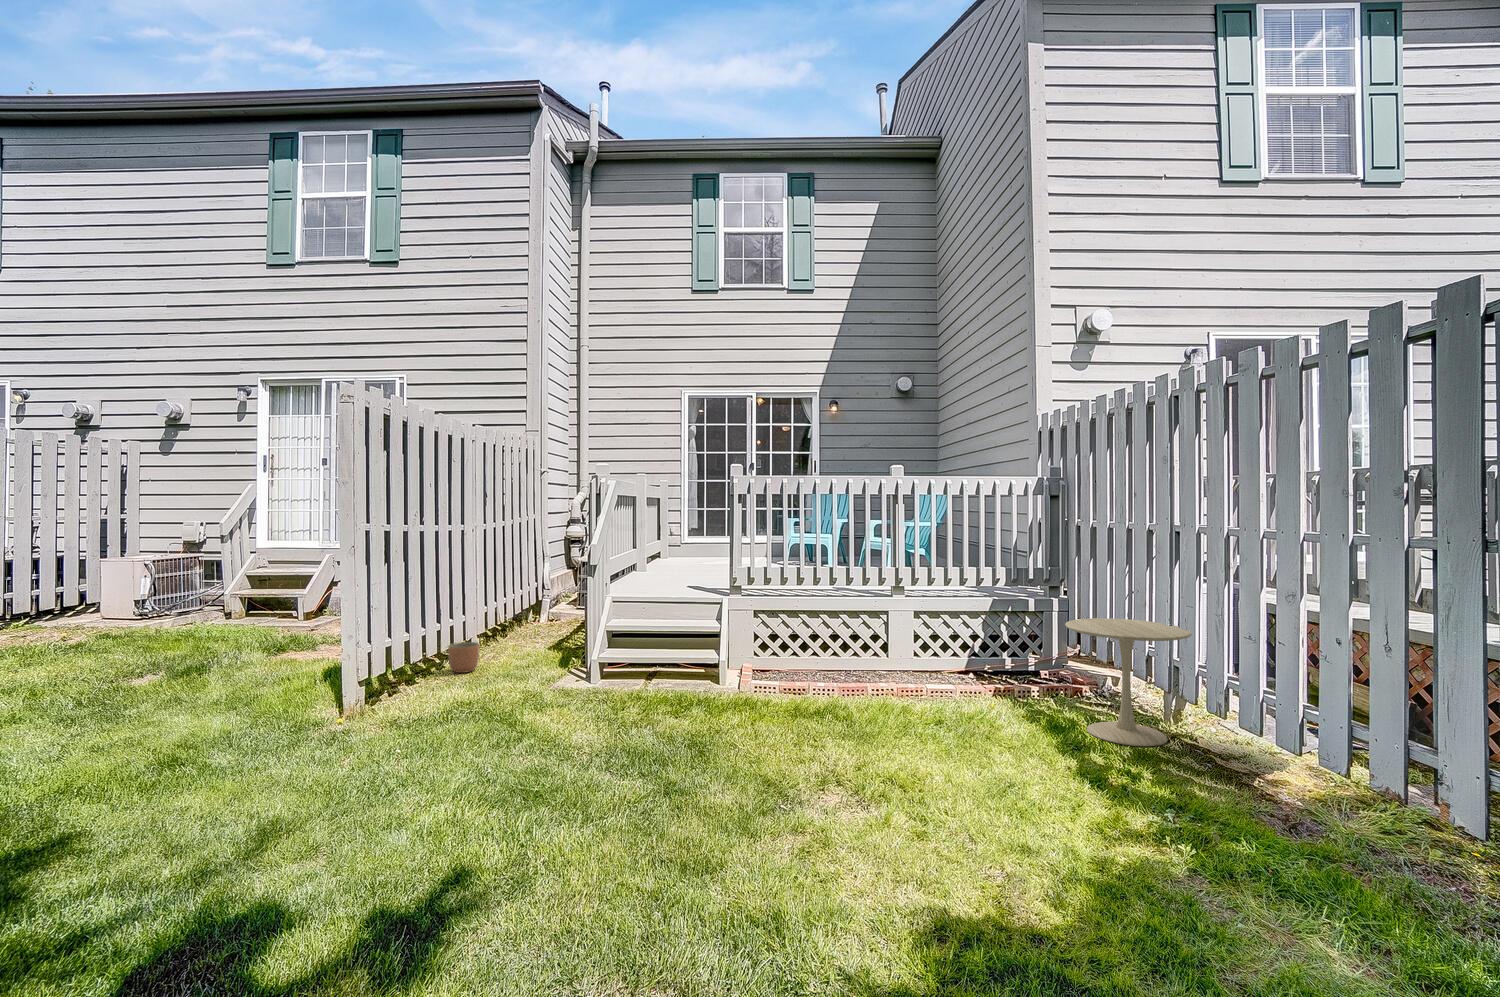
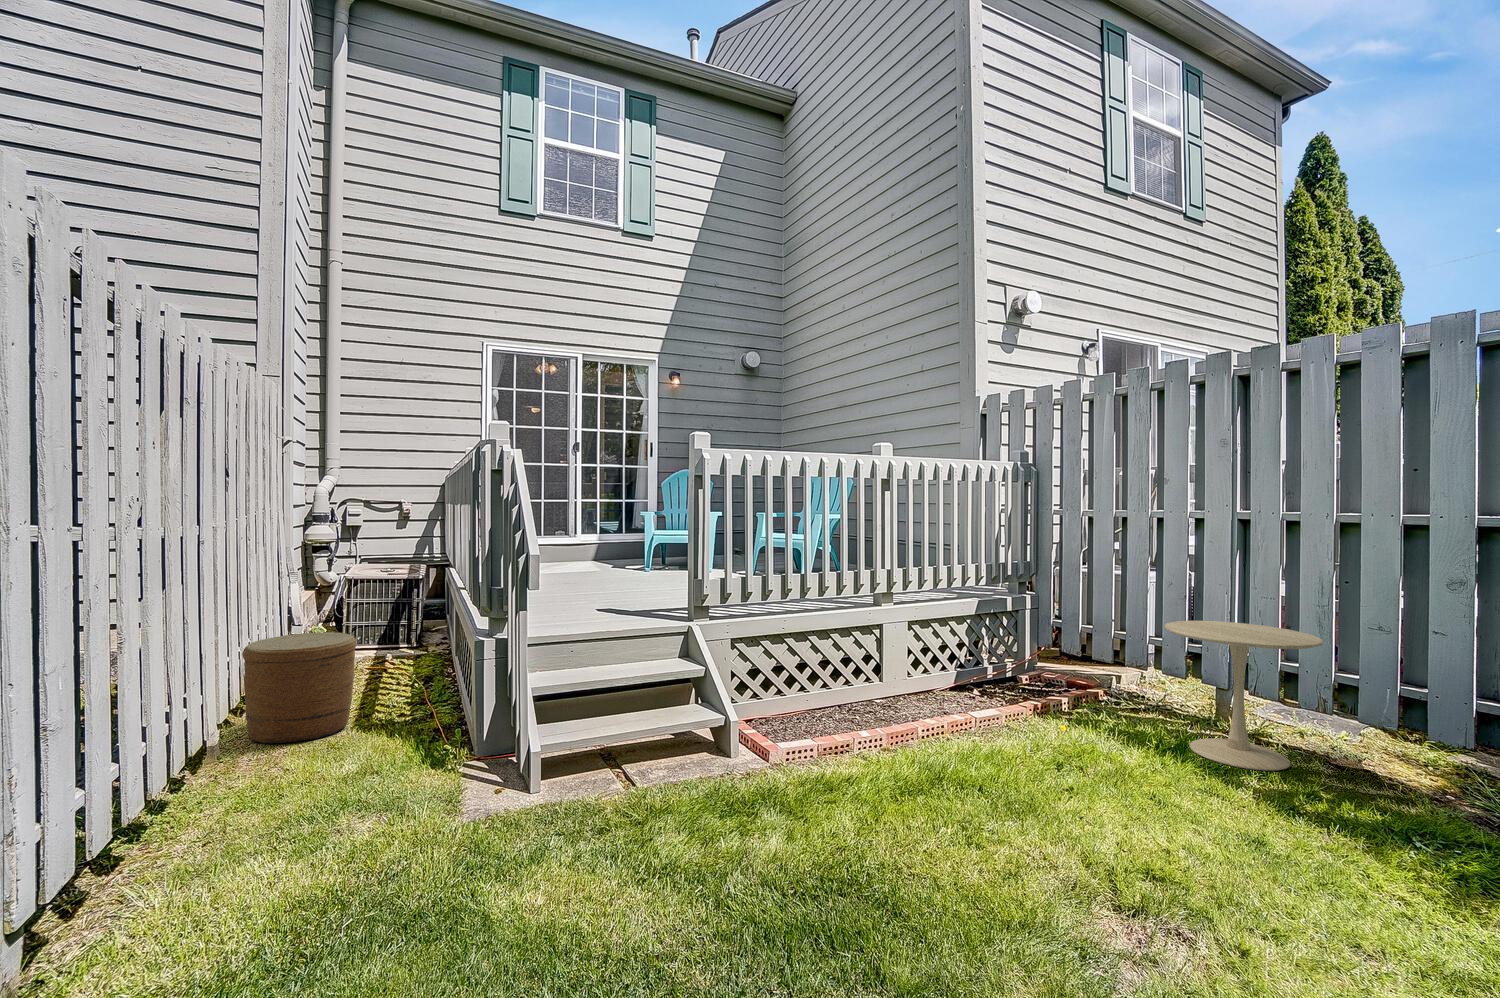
woven basket: none [491,593,549,653] -> present [242,632,356,743]
planter: present [448,642,479,673] -> none [188,741,259,809]

